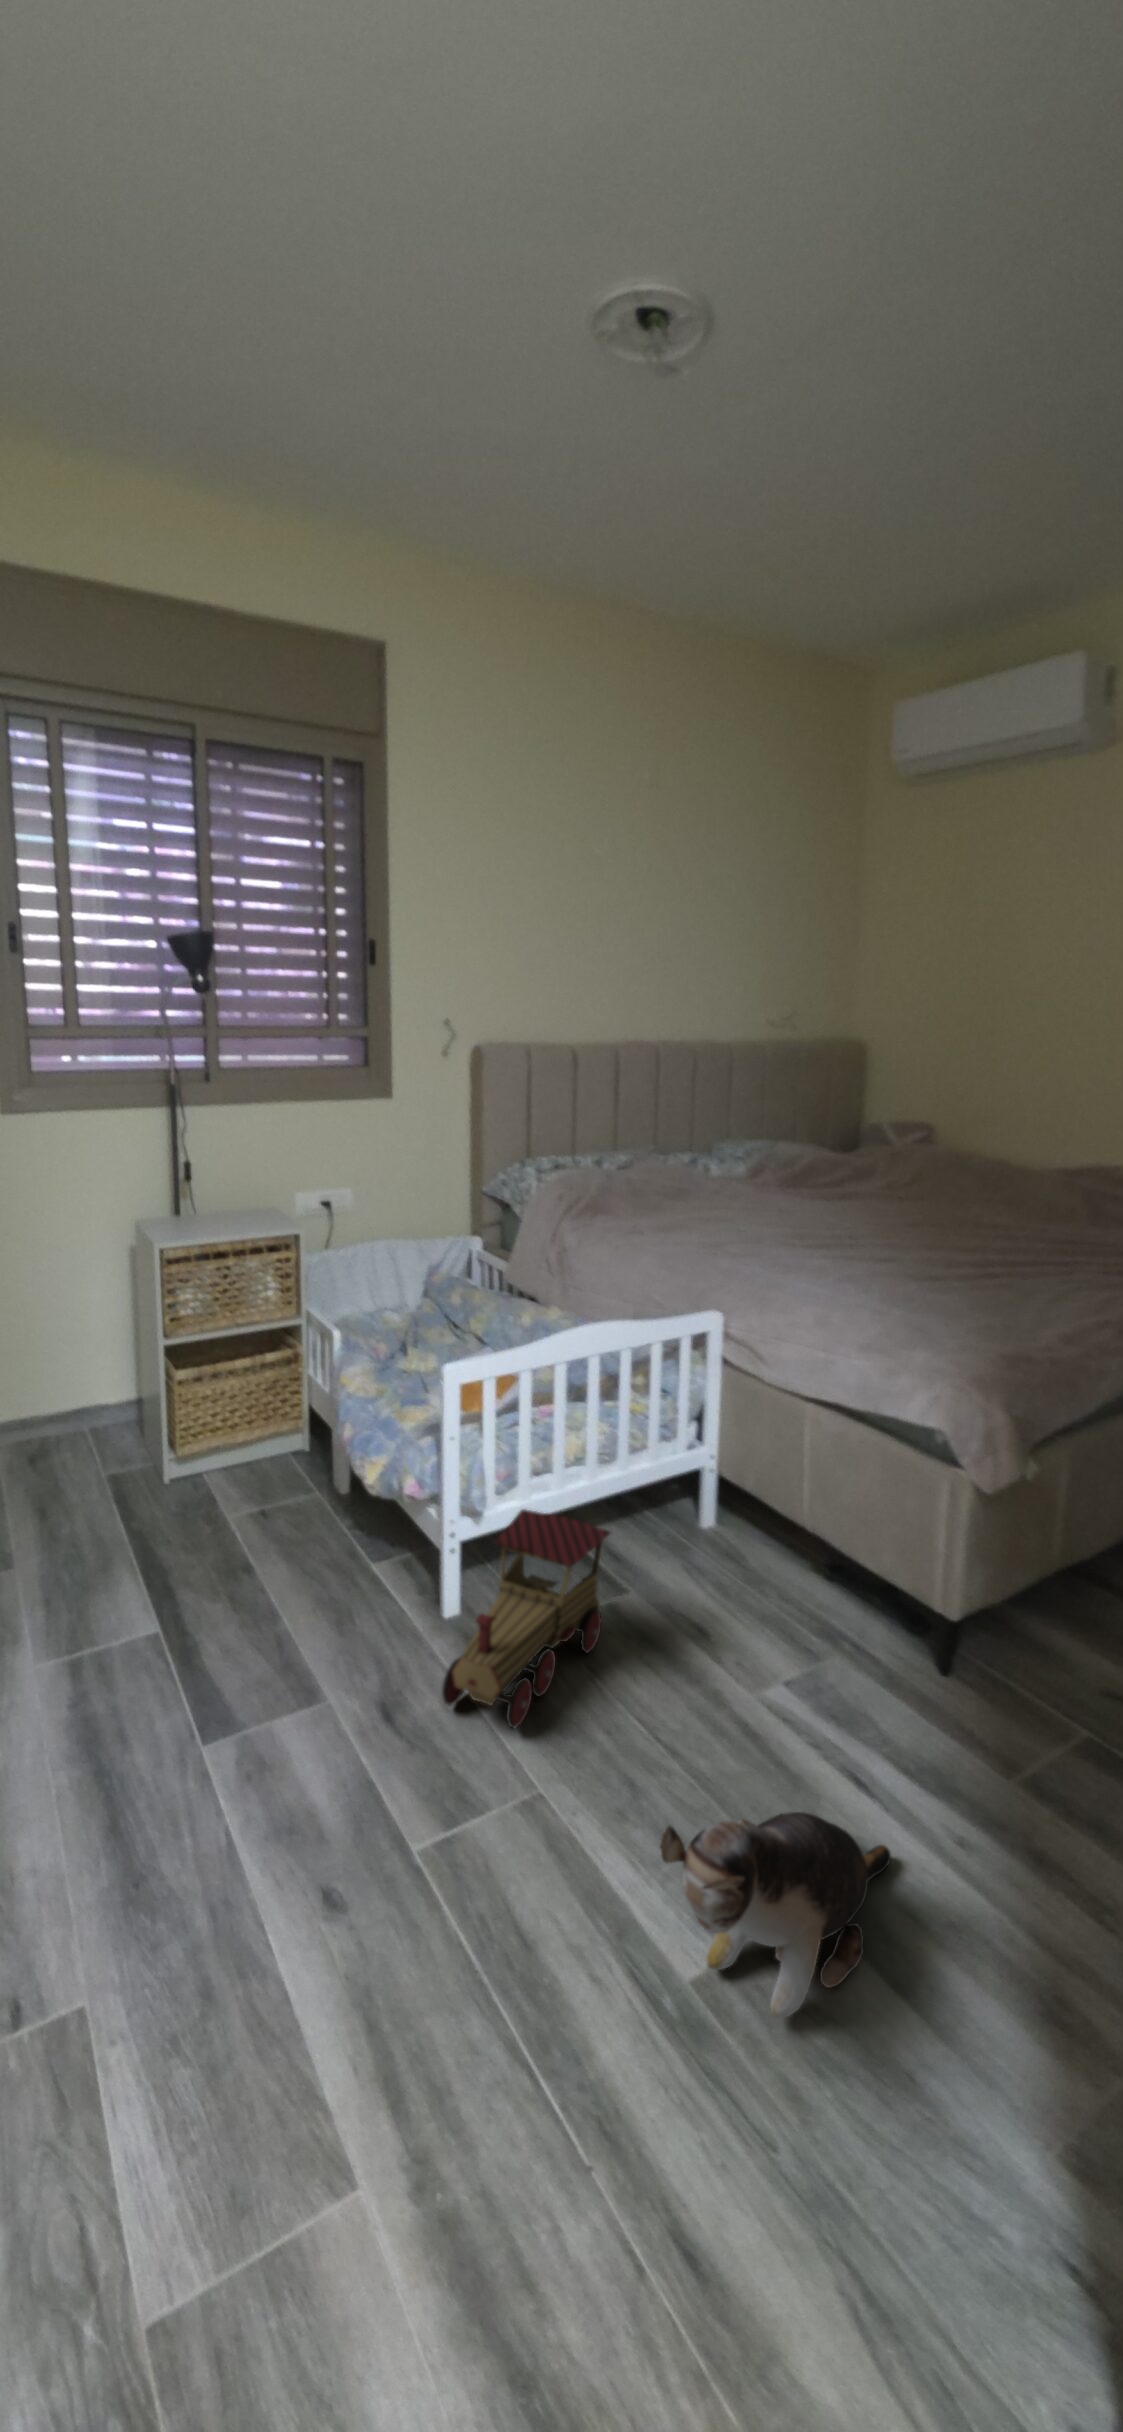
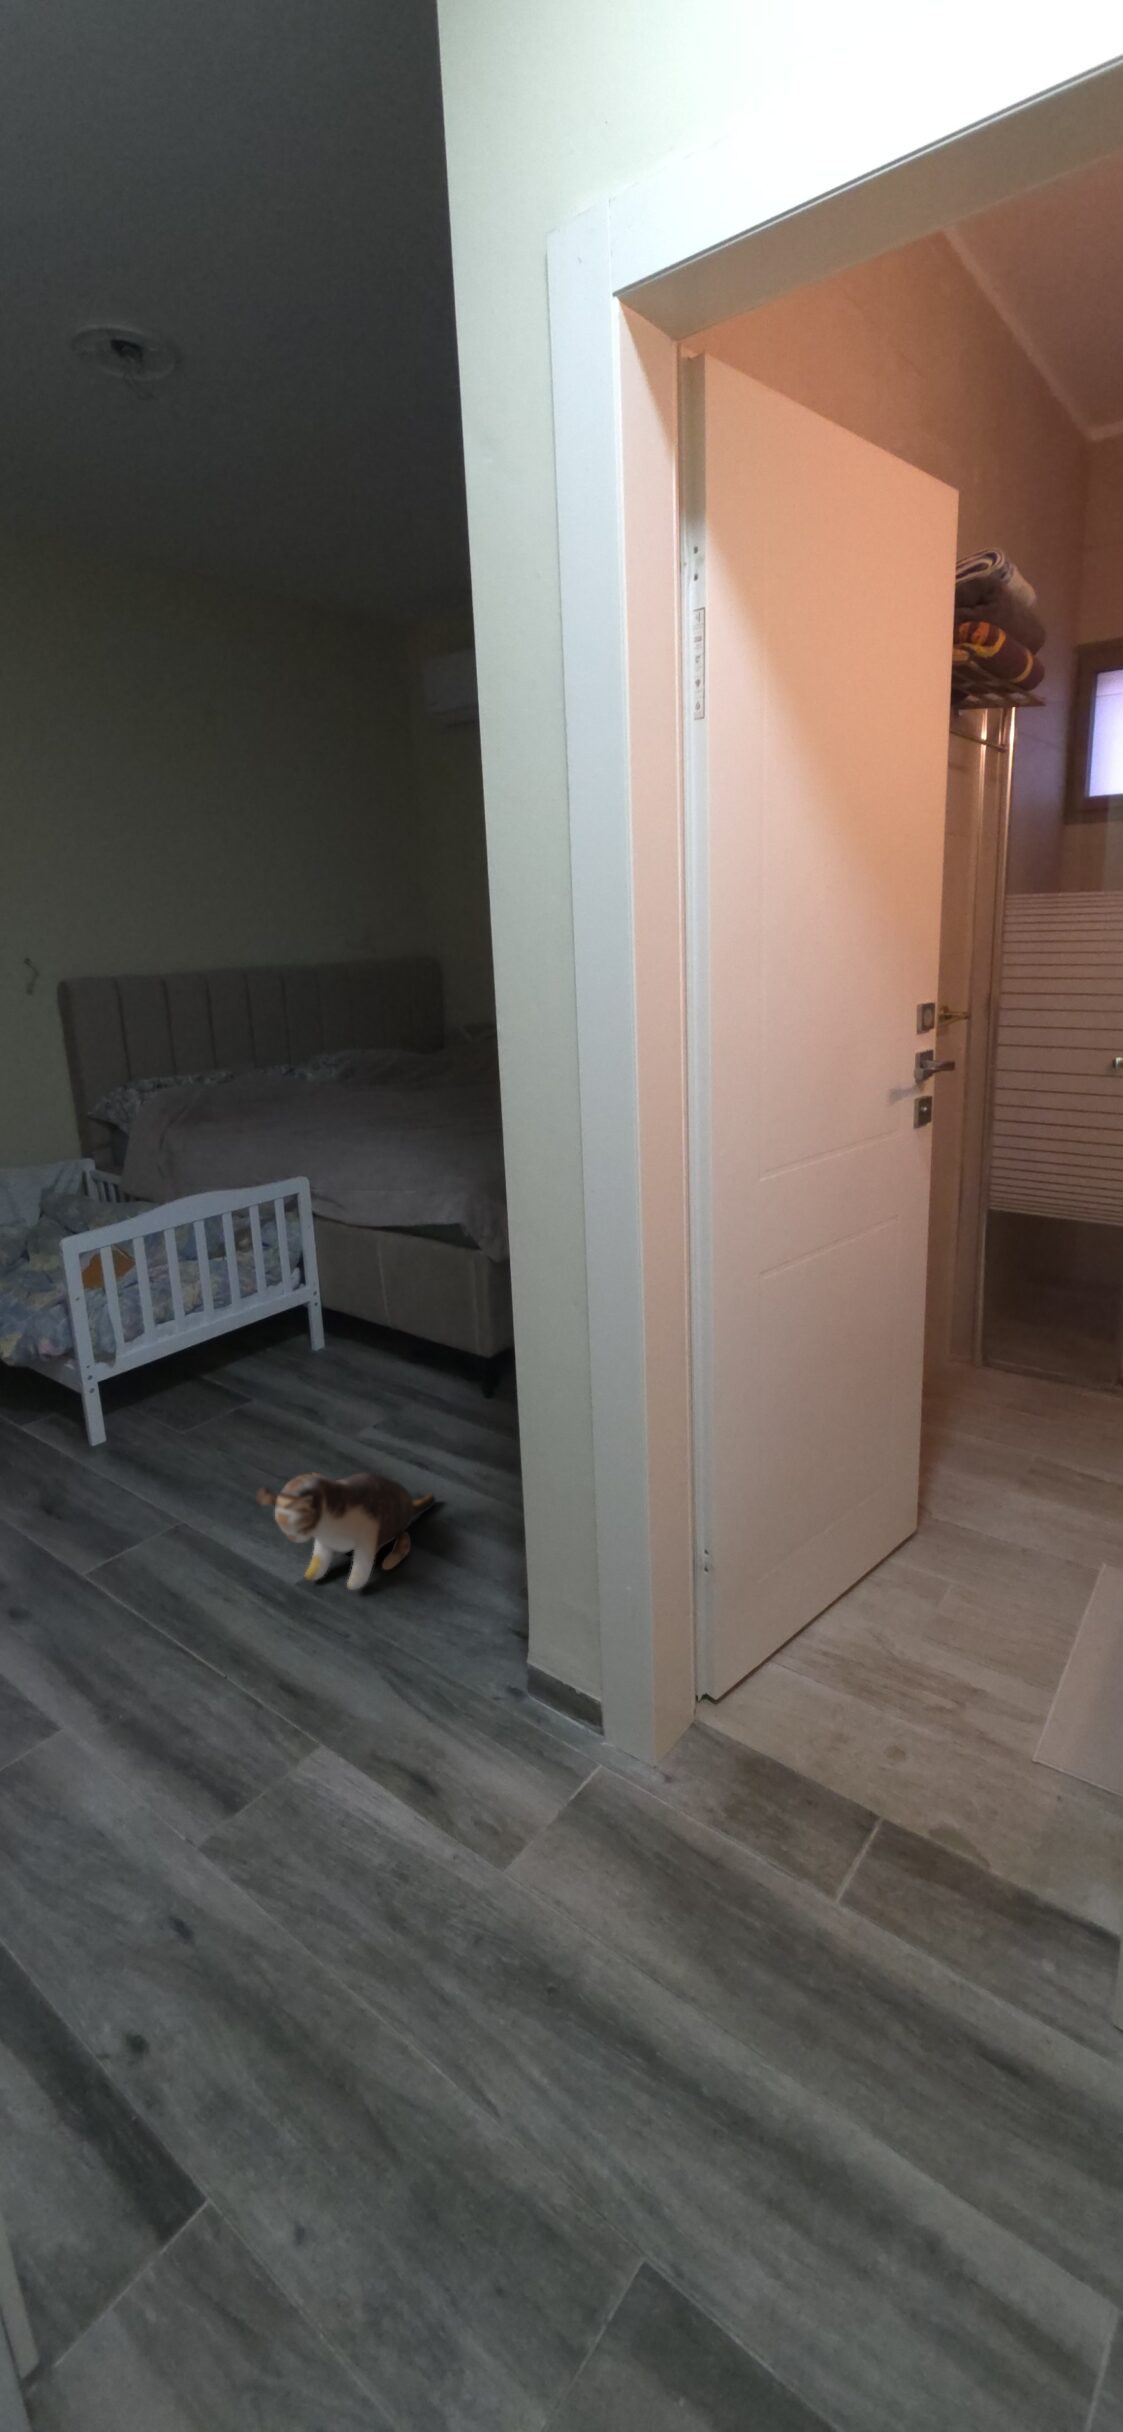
toy train: present [442,1509,610,1728] -> none [94,1346,227,1497]

